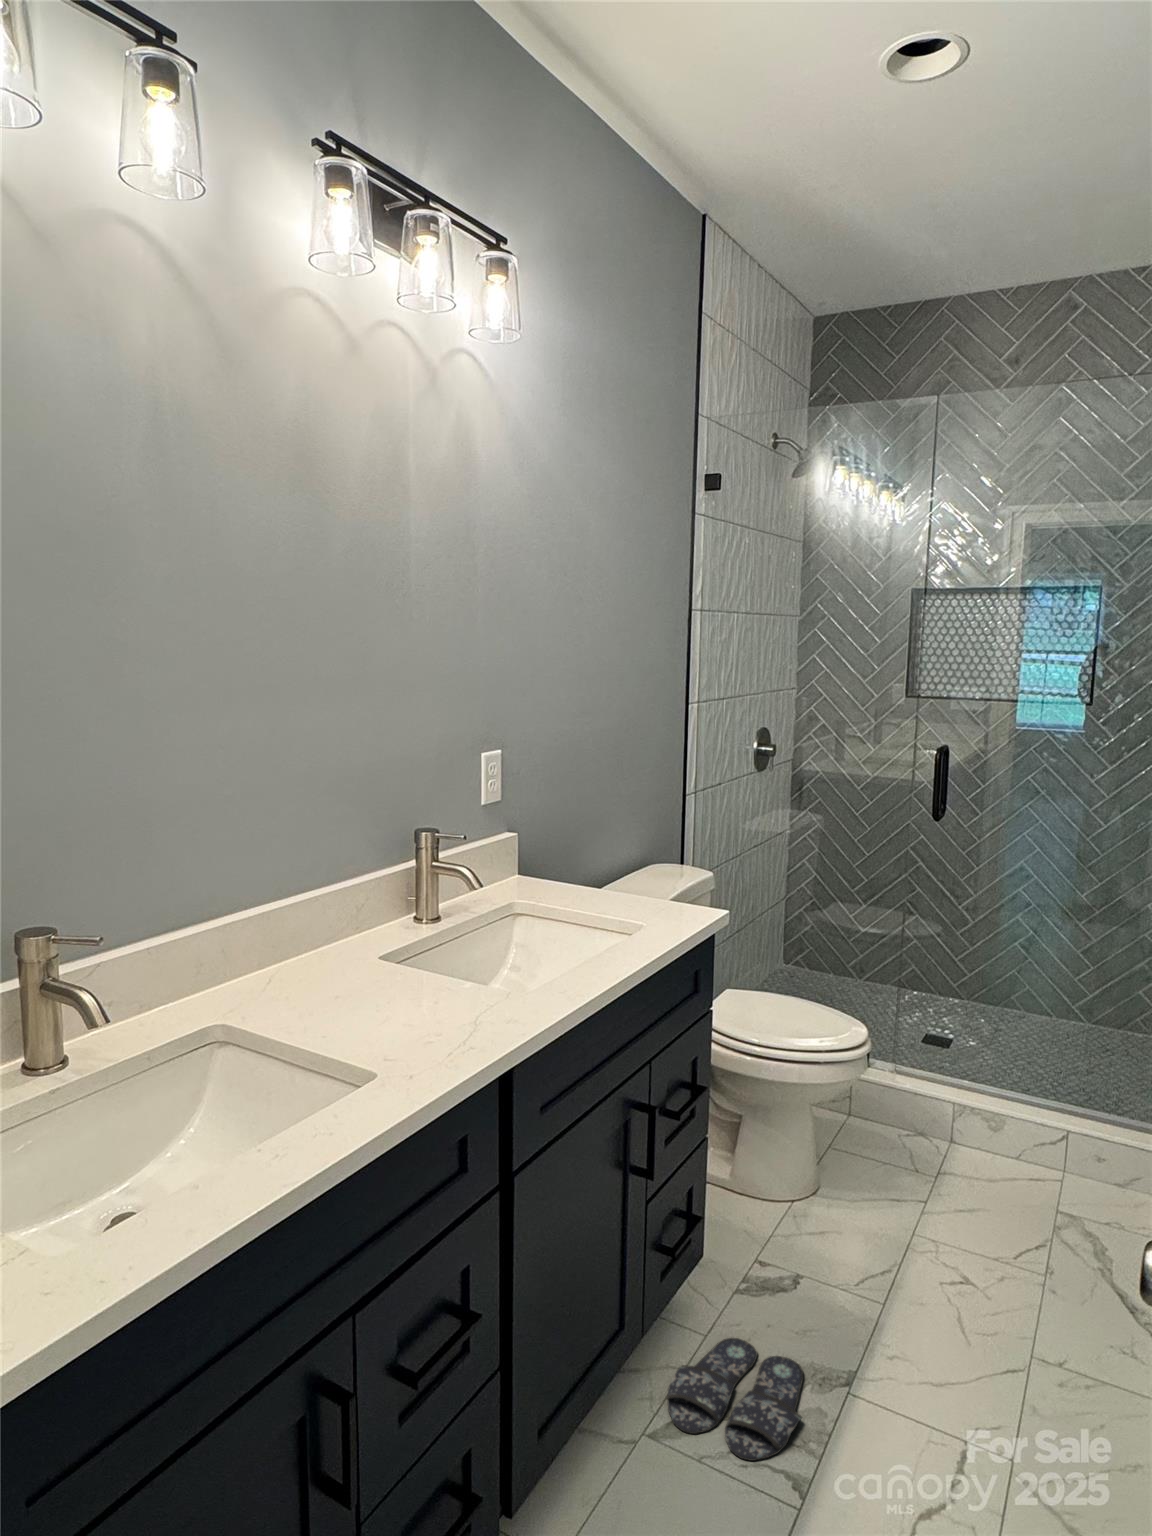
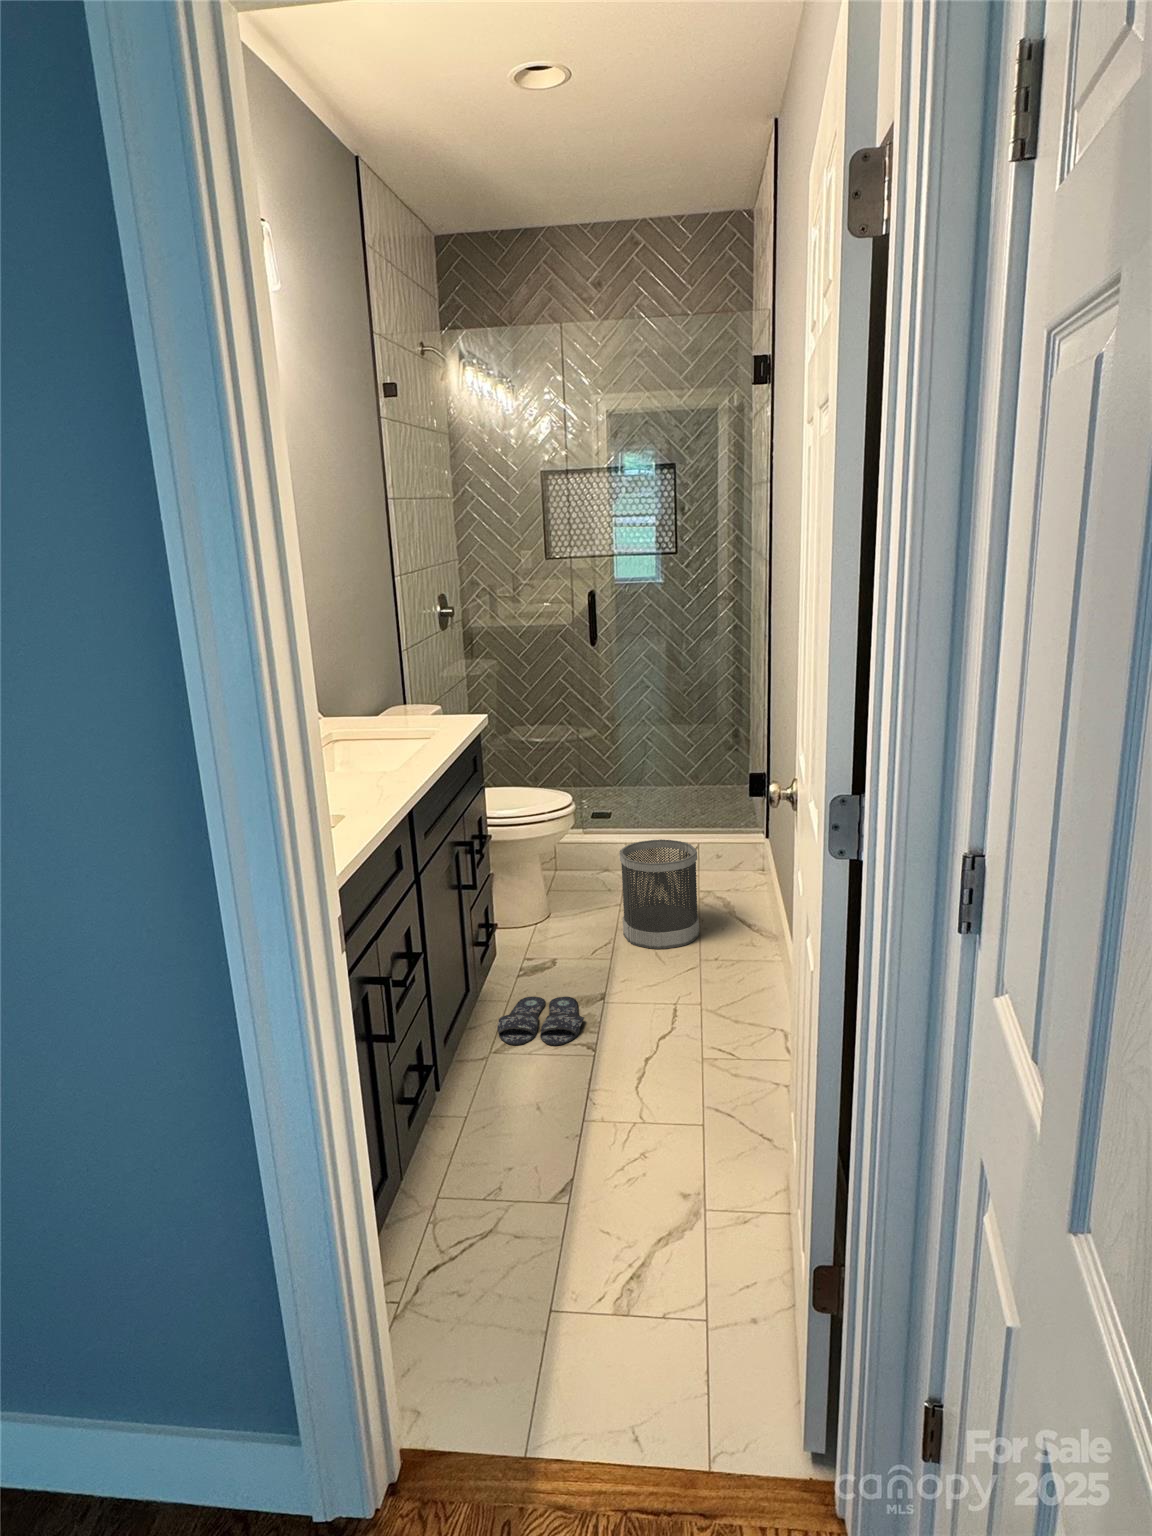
wastebasket: none [916,1127,1049,1318] -> present [620,839,699,949]

